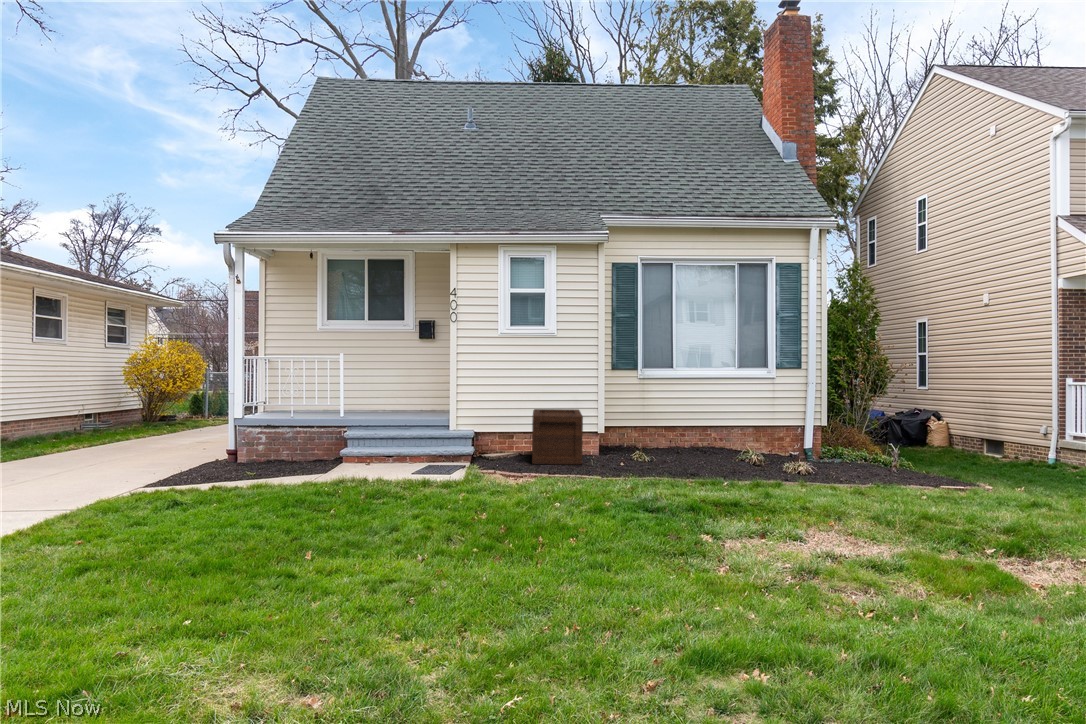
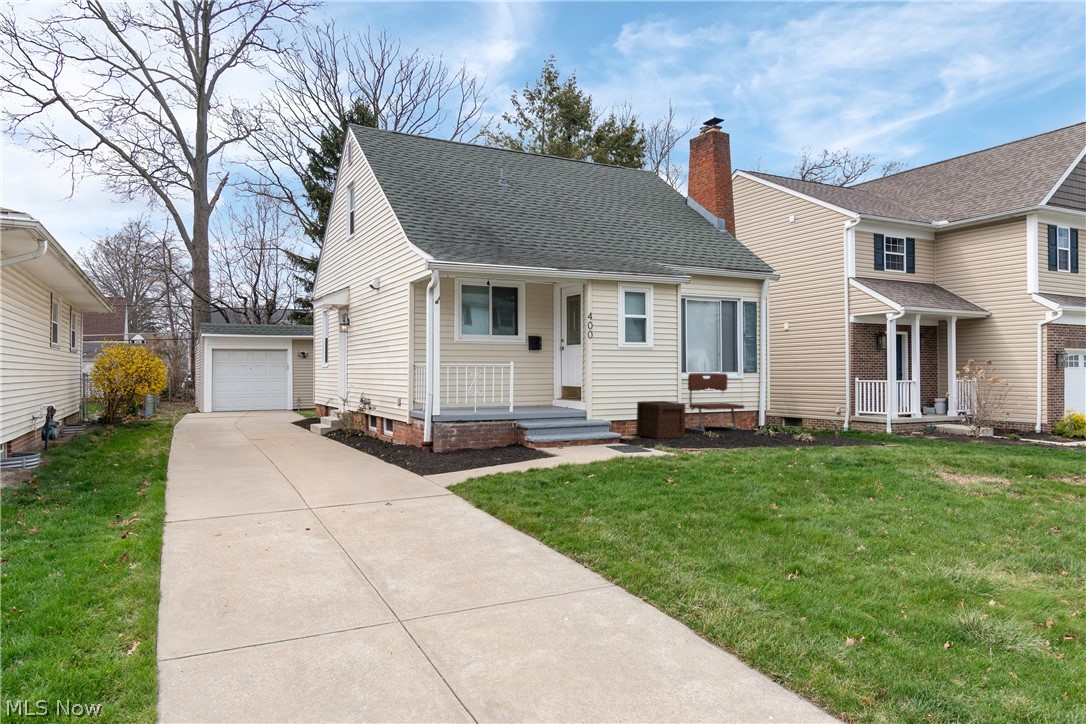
bench: none [652,370,736,456] -> present [688,373,744,431]

